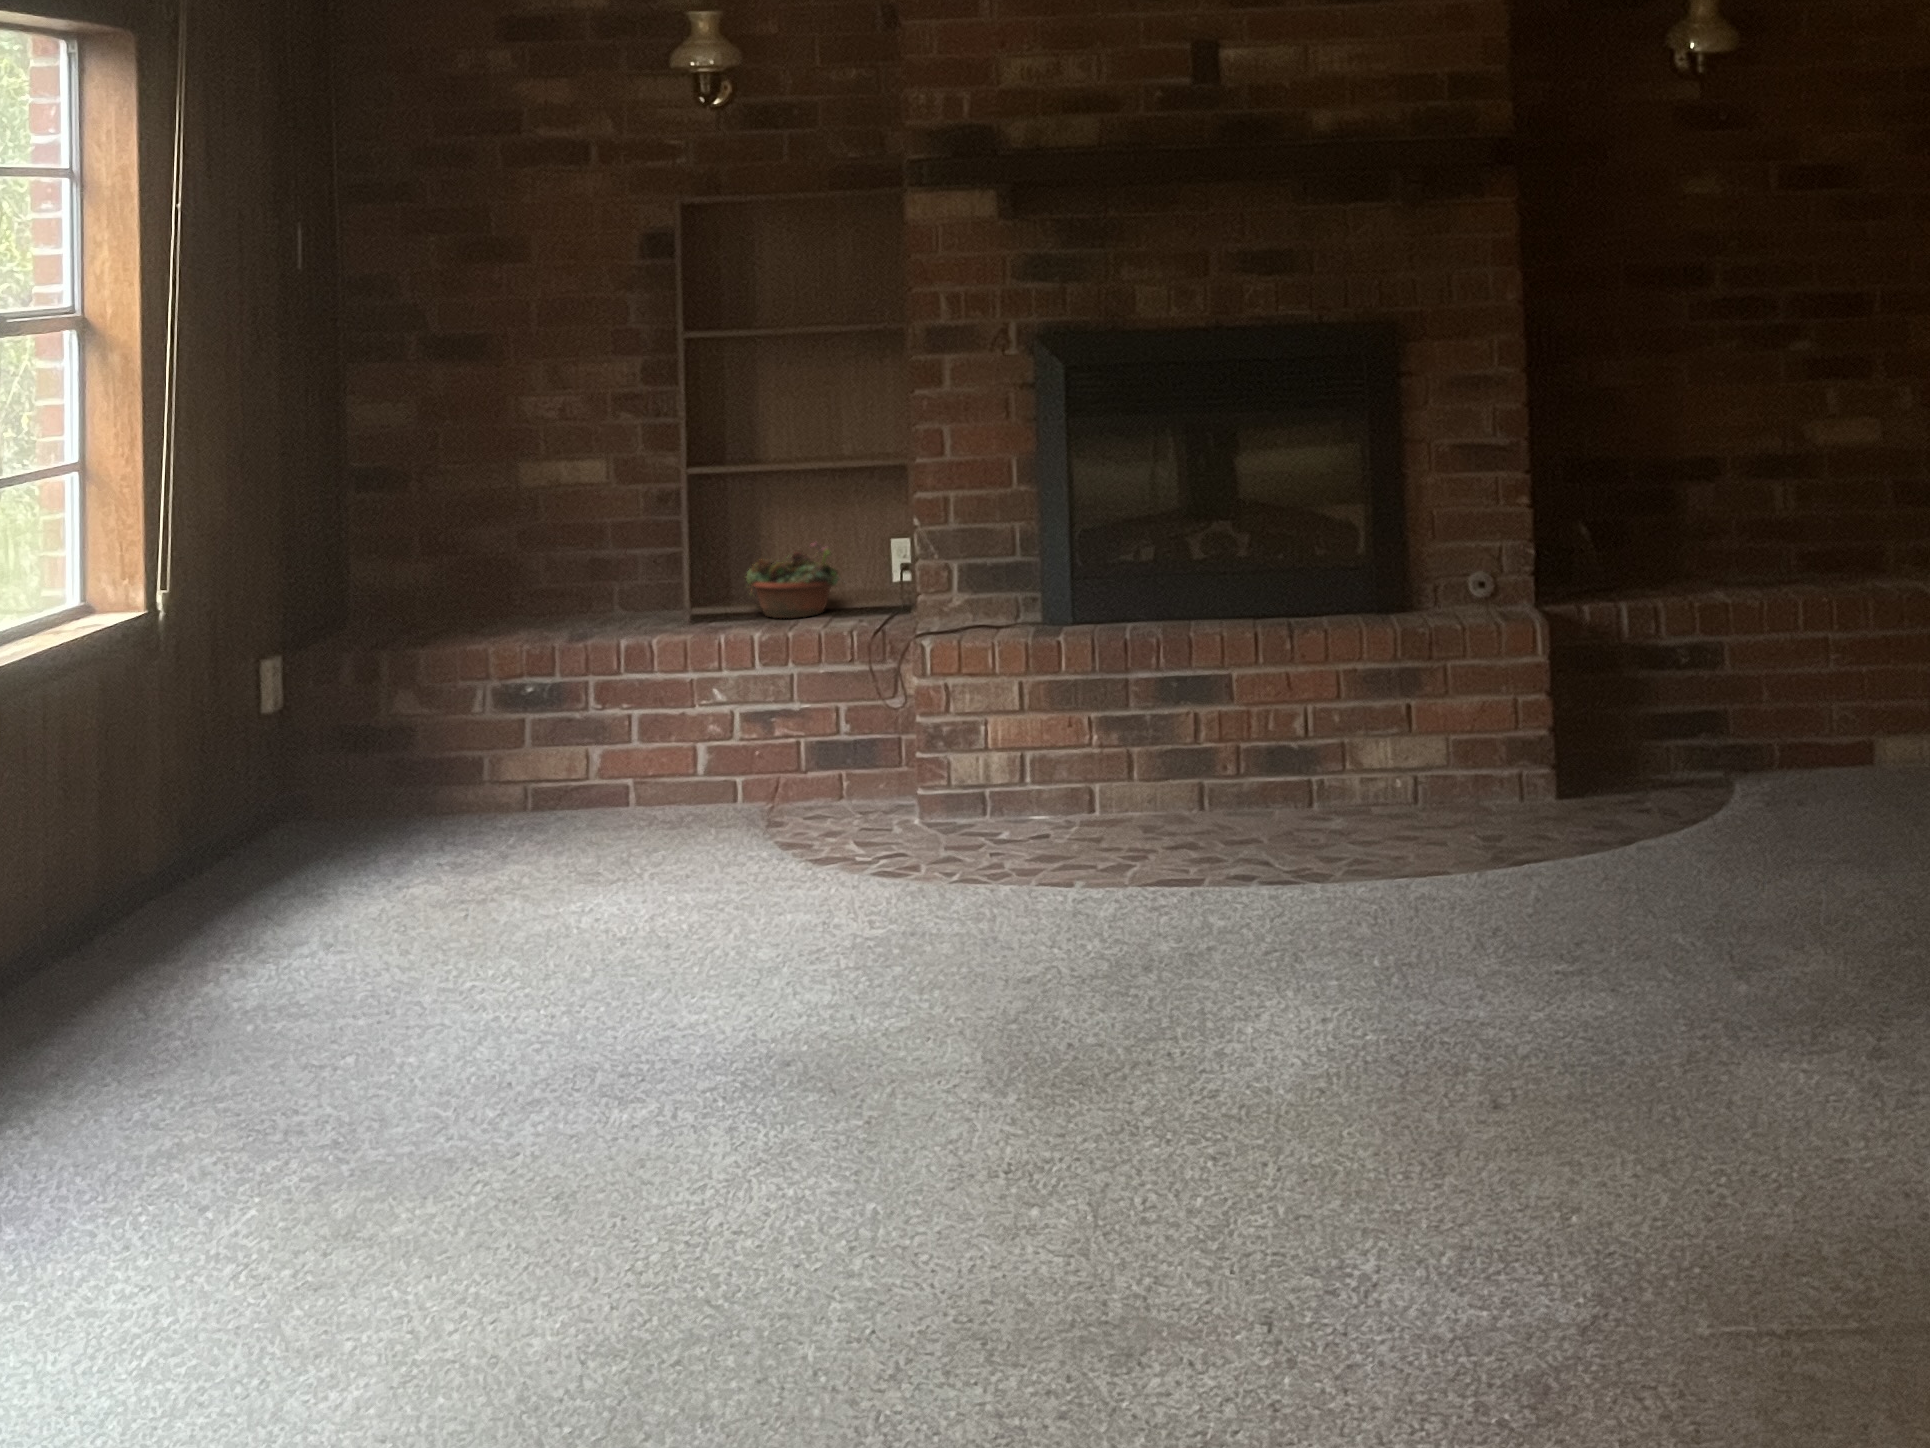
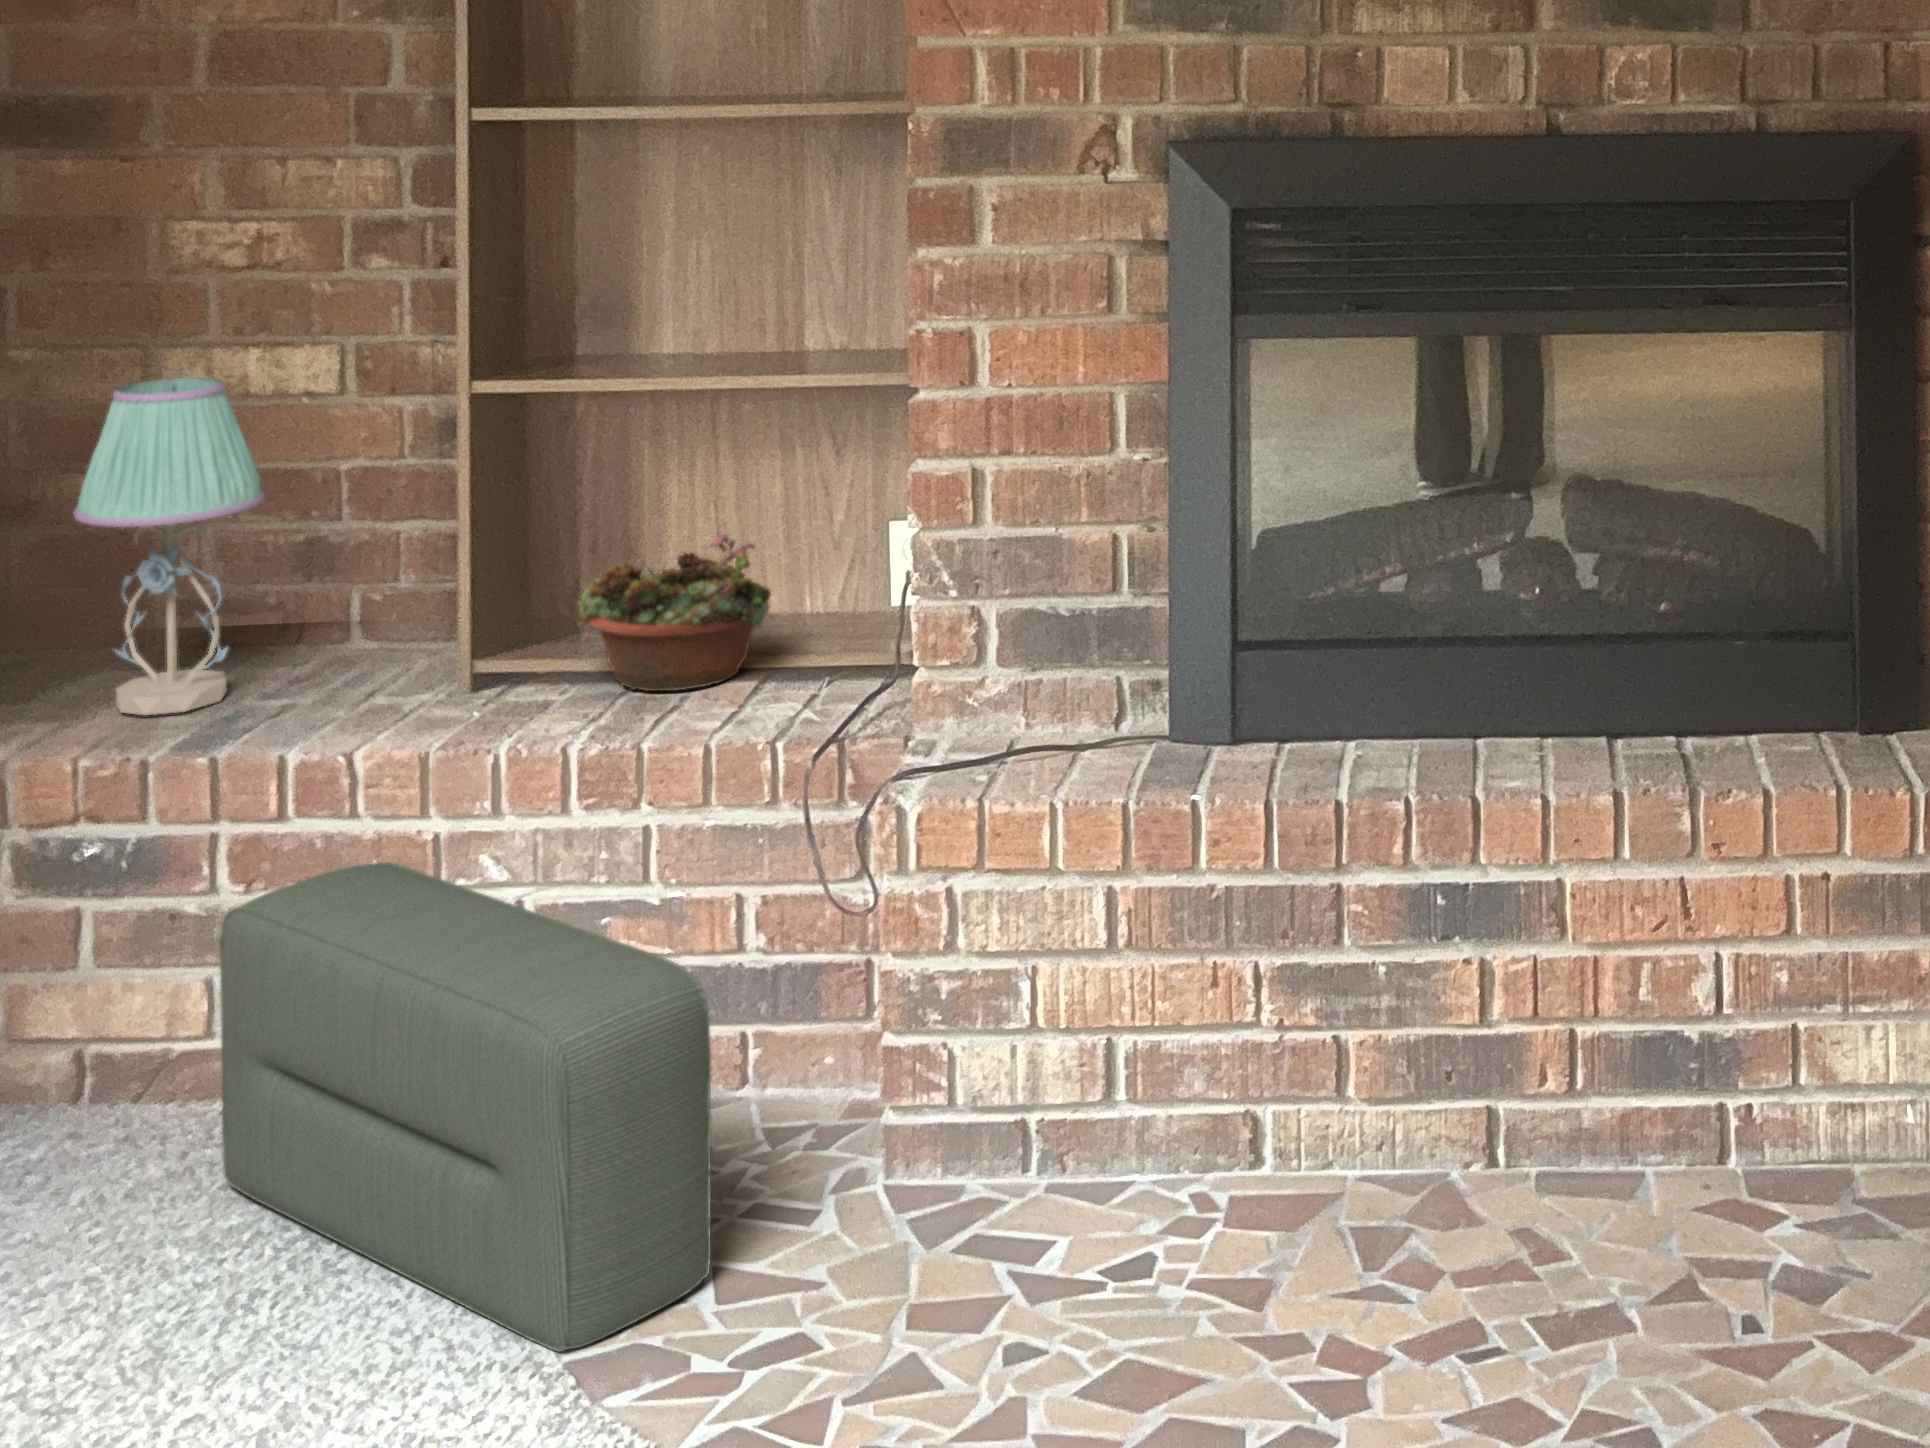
table lamp: none [505,469,591,632] -> present [74,378,264,715]
pouf: none [612,683,853,857] -> present [220,862,711,1352]

